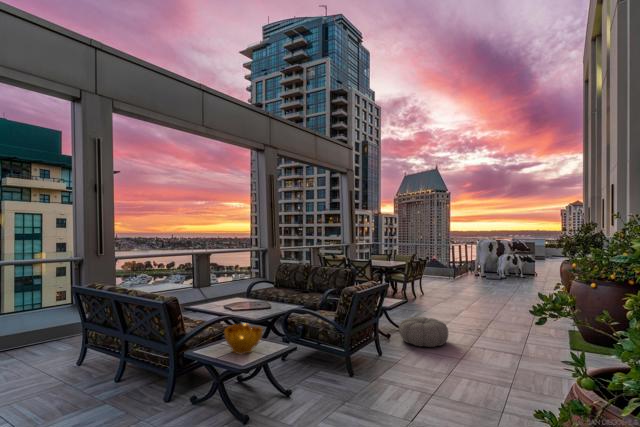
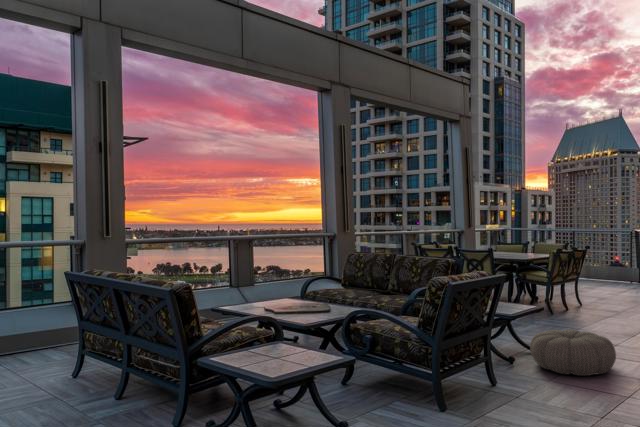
decorative bowl: present [224,323,263,355] -> none [243,324,297,367]

